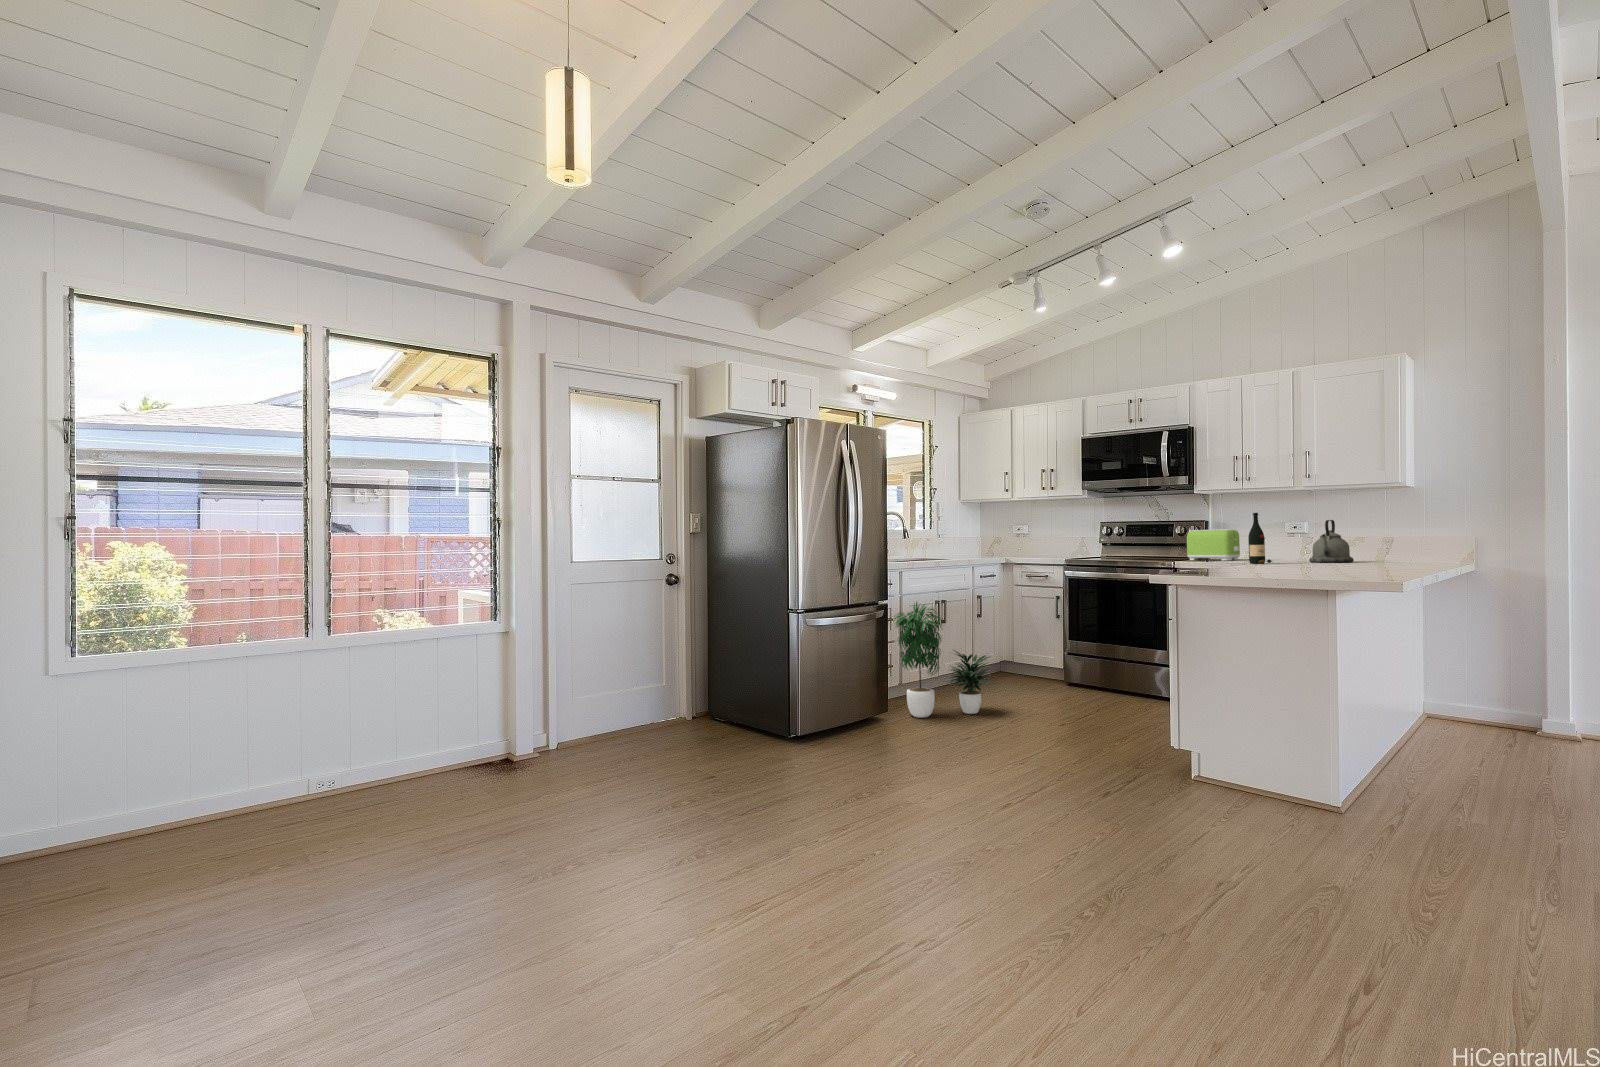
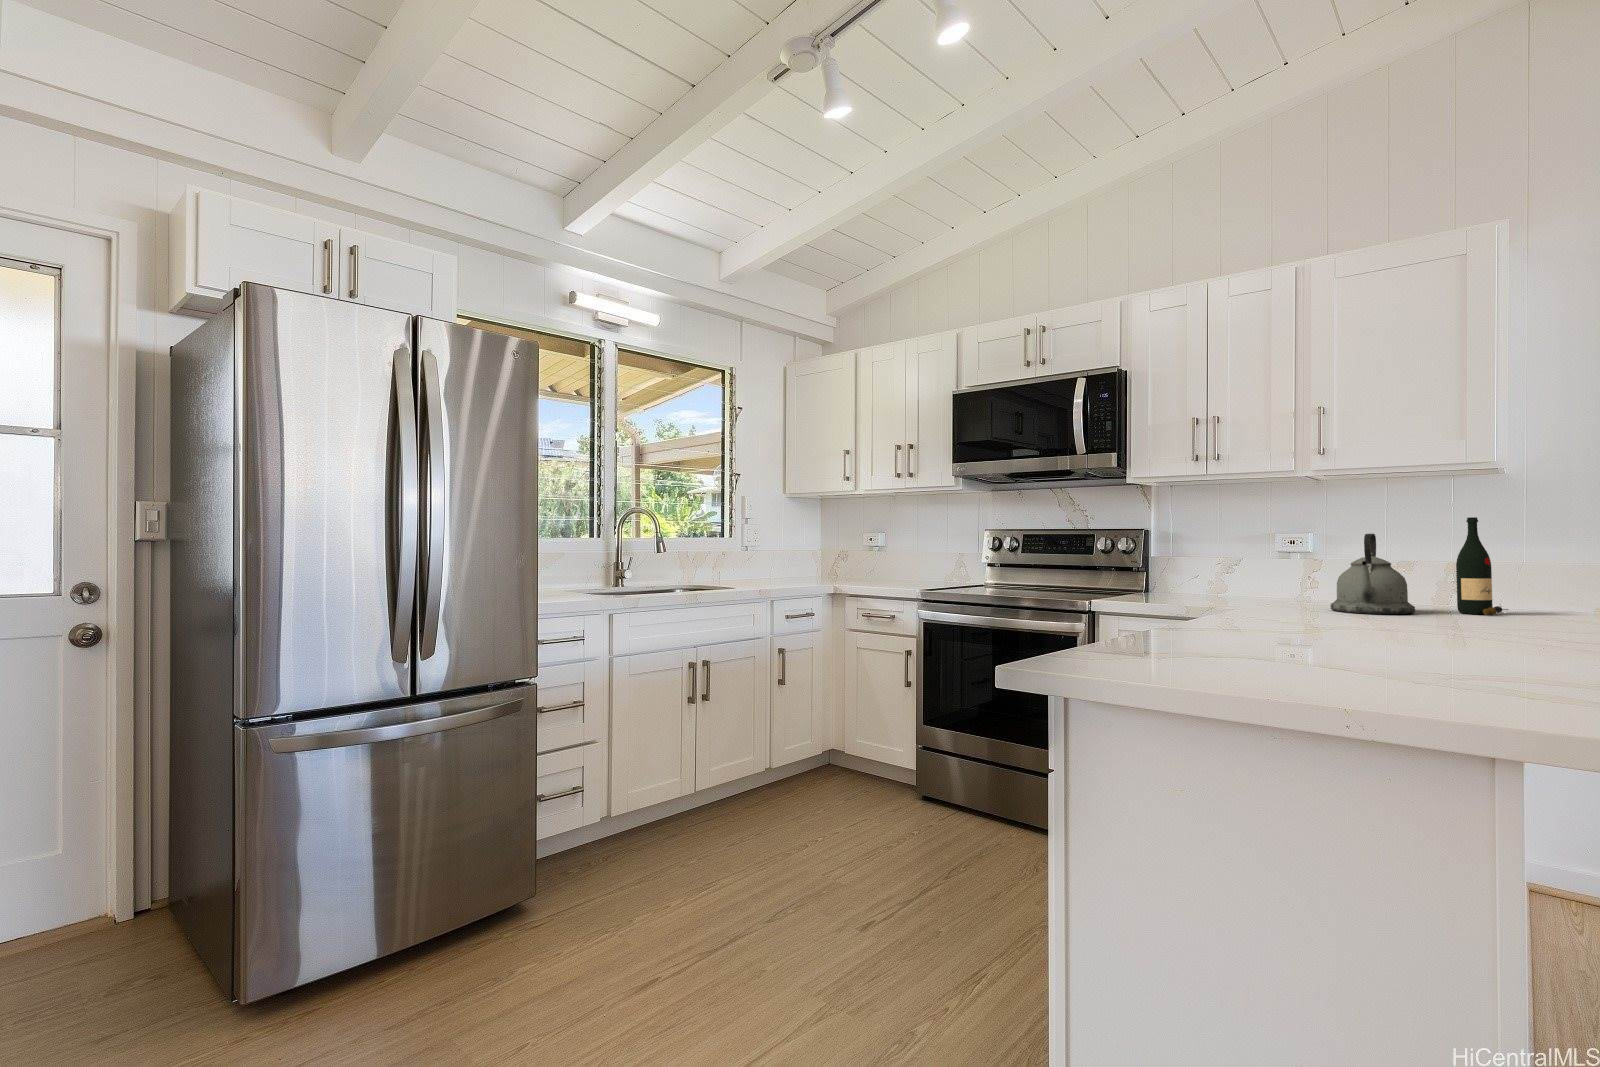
wine bottle: present [1248,513,1272,564] -> present [1456,517,1508,615]
toaster: present [1187,529,1240,560] -> none [1115,546,1202,600]
potted plant: present [893,602,993,718] -> none [548,679,752,912]

